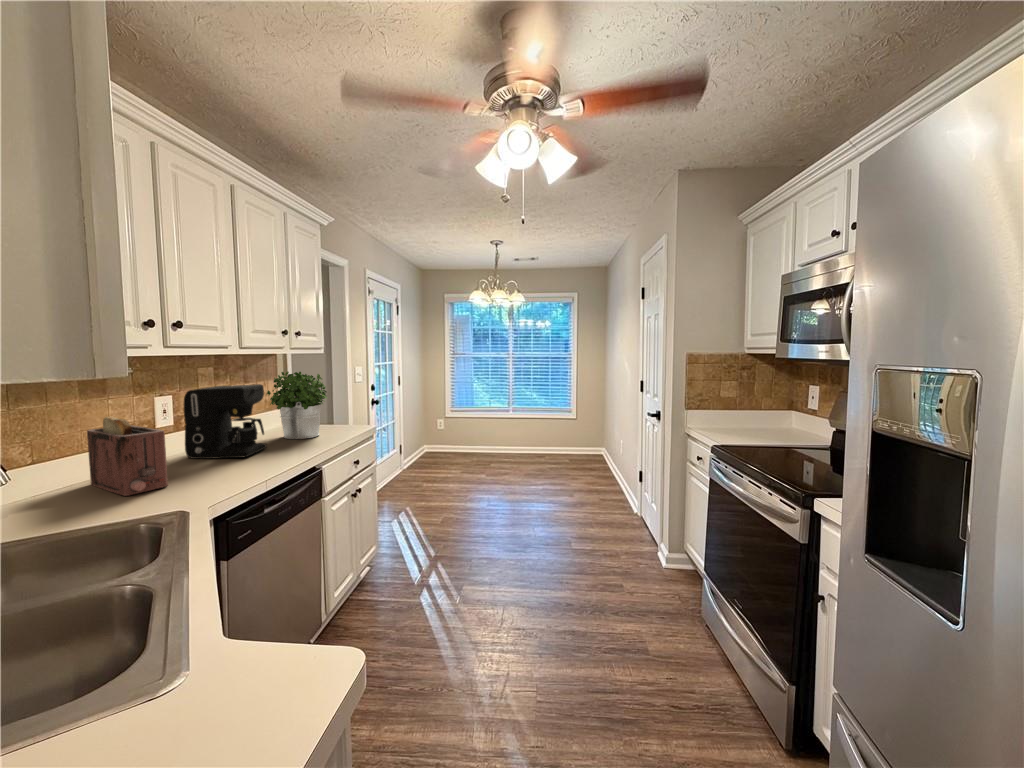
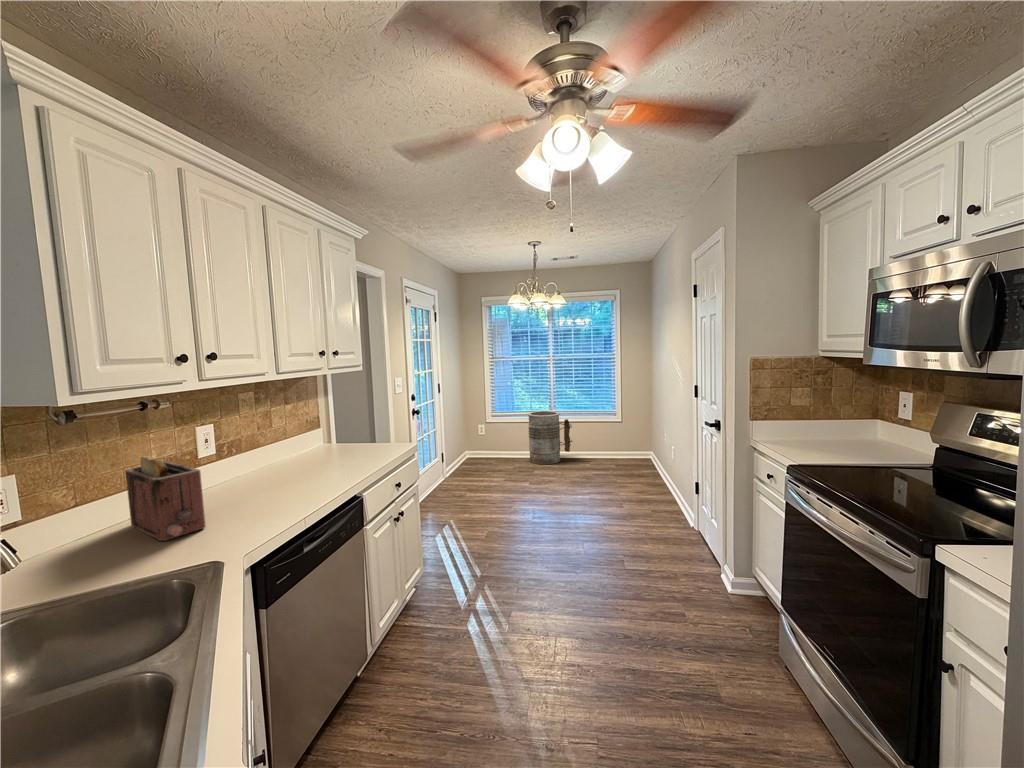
potted plant: present [267,372,327,439] -> none [306,391,368,462]
coffee maker: present [184,384,267,459] -> none [223,410,307,490]
trash can: none [486,407,529,459] -> present [528,411,572,464]

